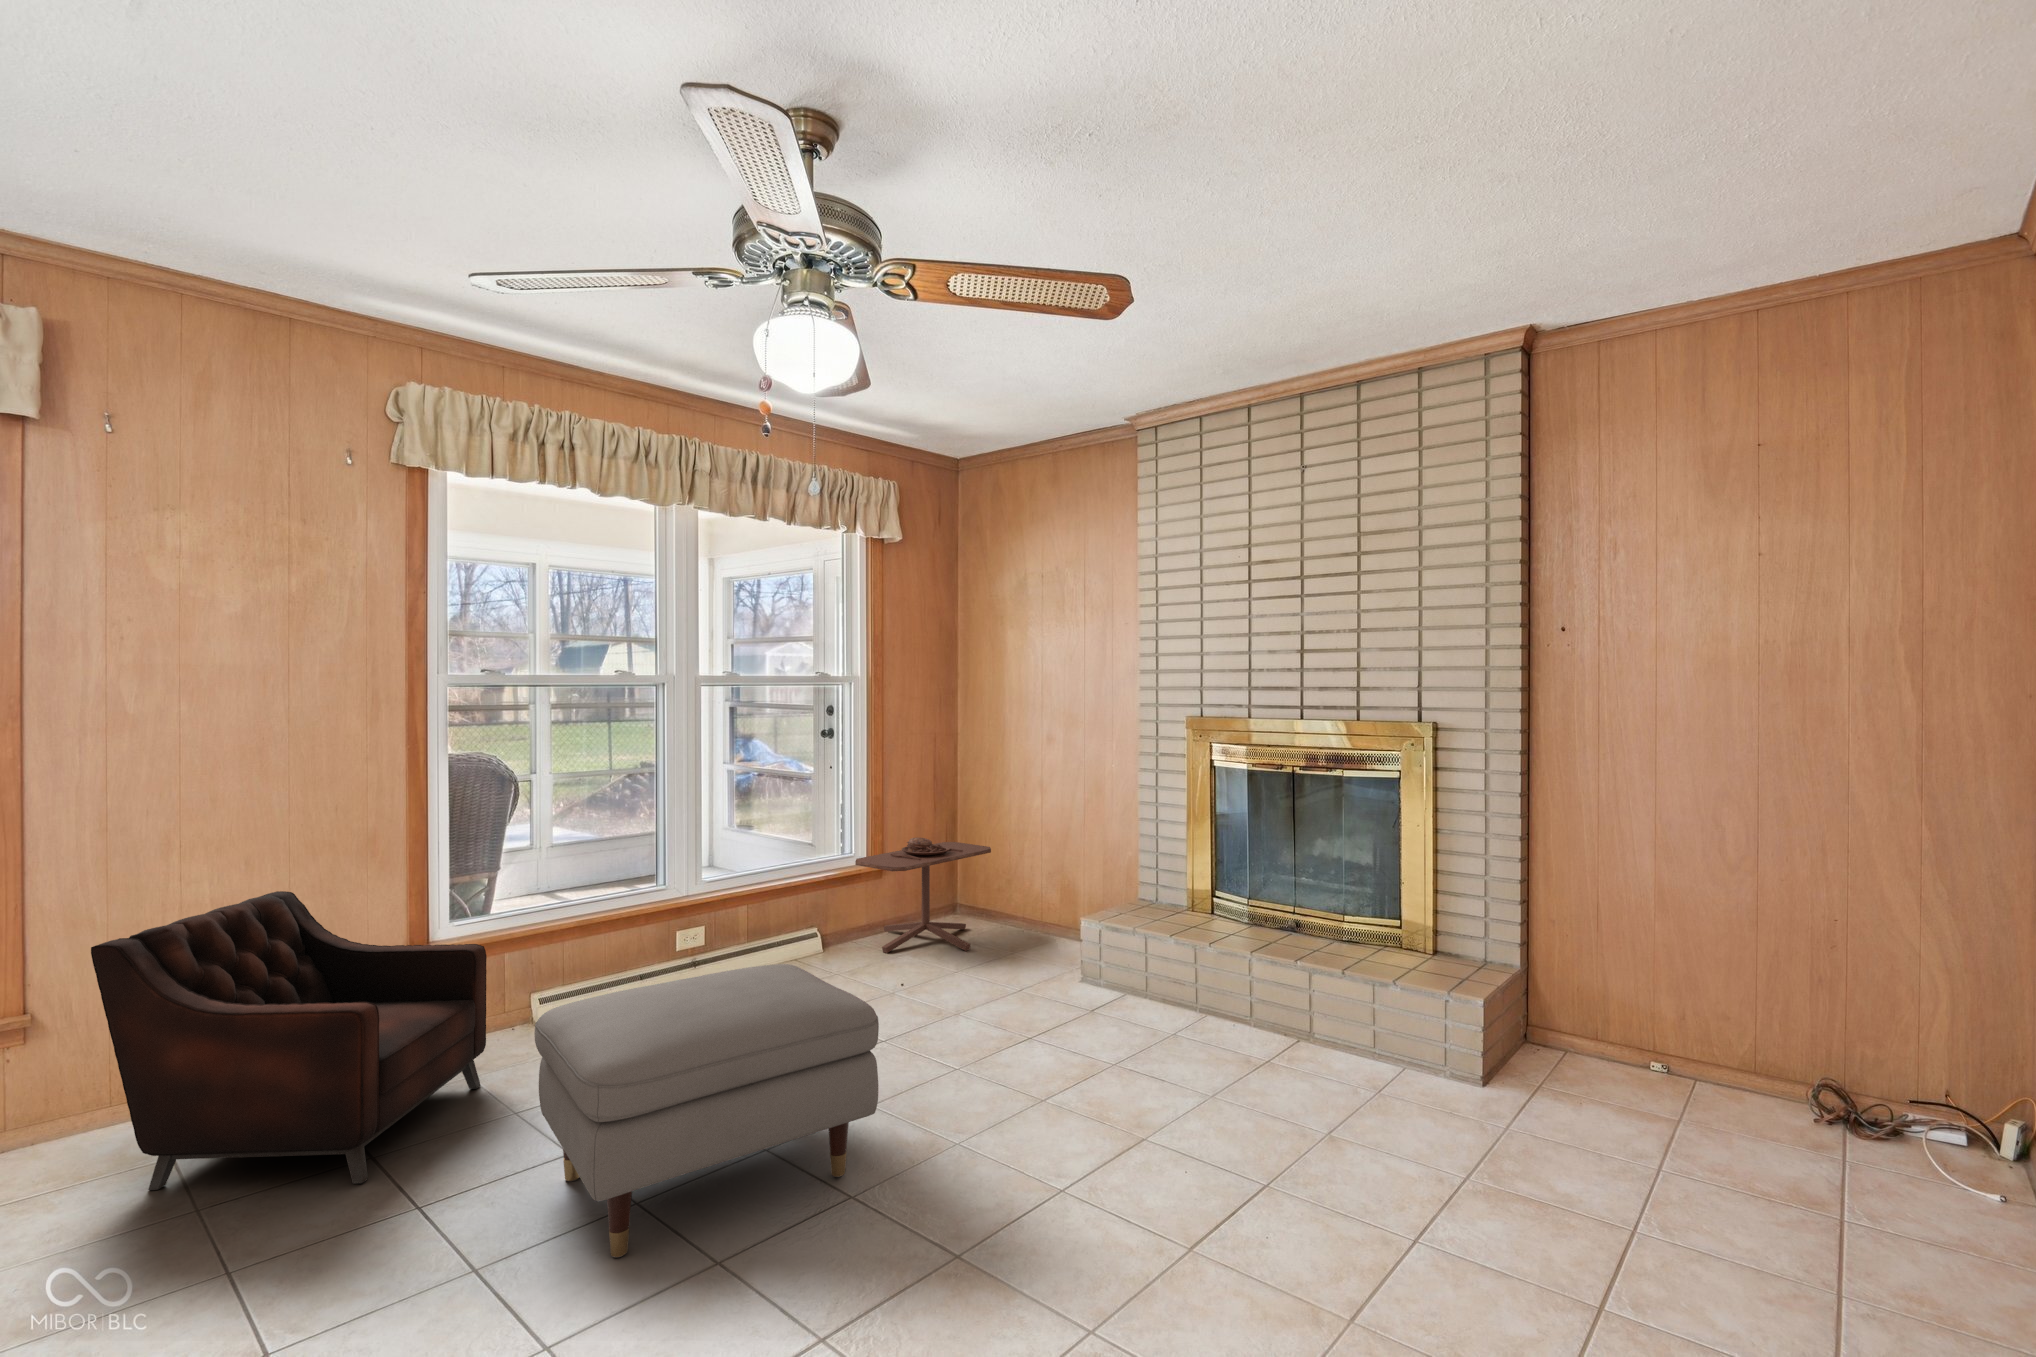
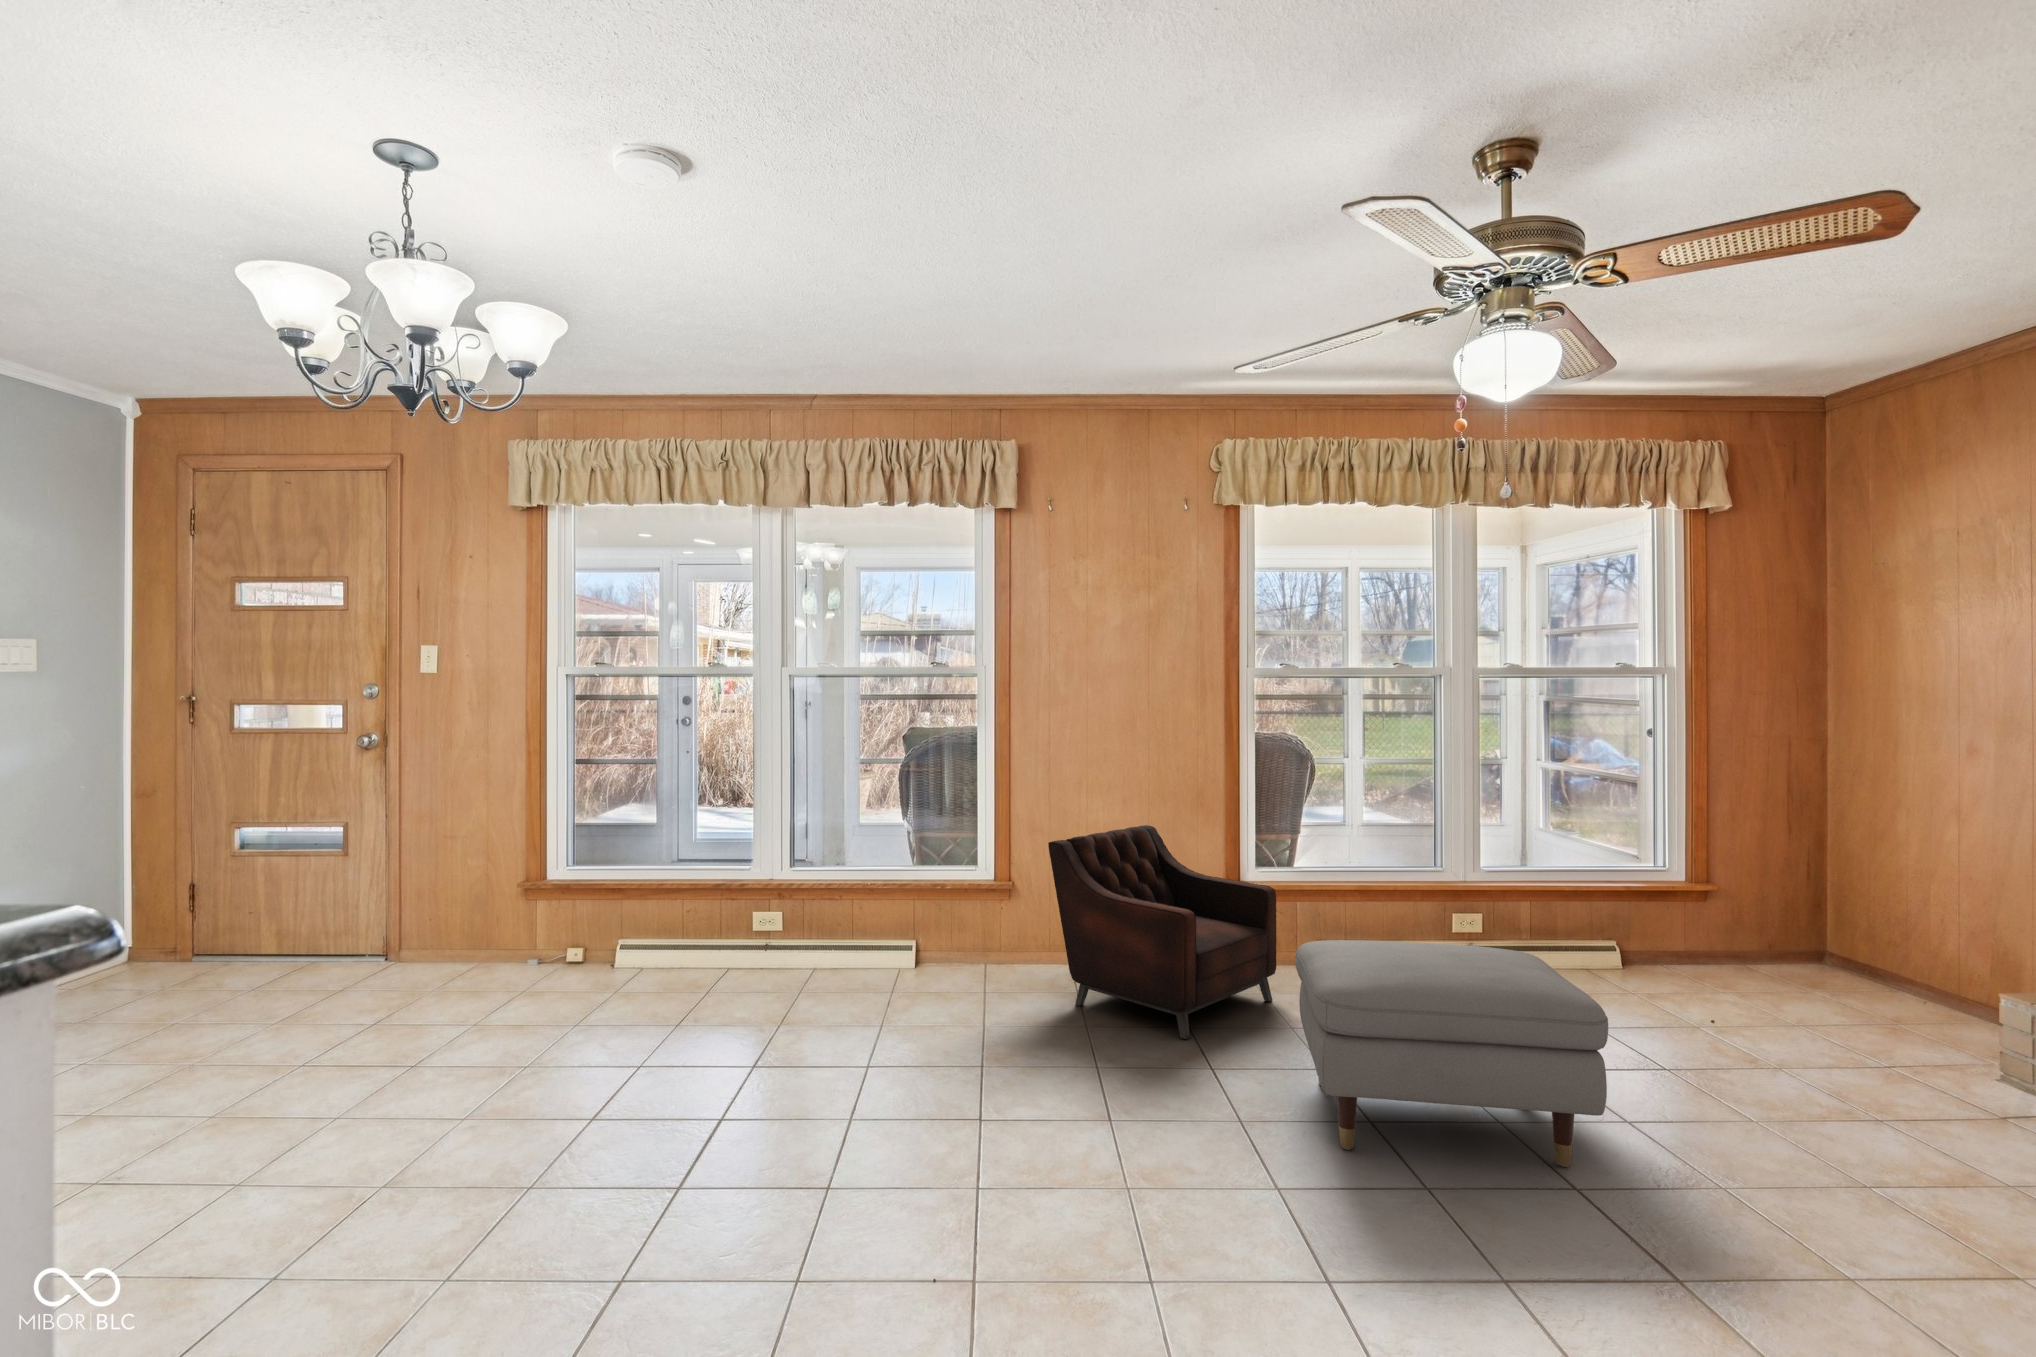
side table: present [855,838,991,953] -> none [1661,860,1872,1008]

